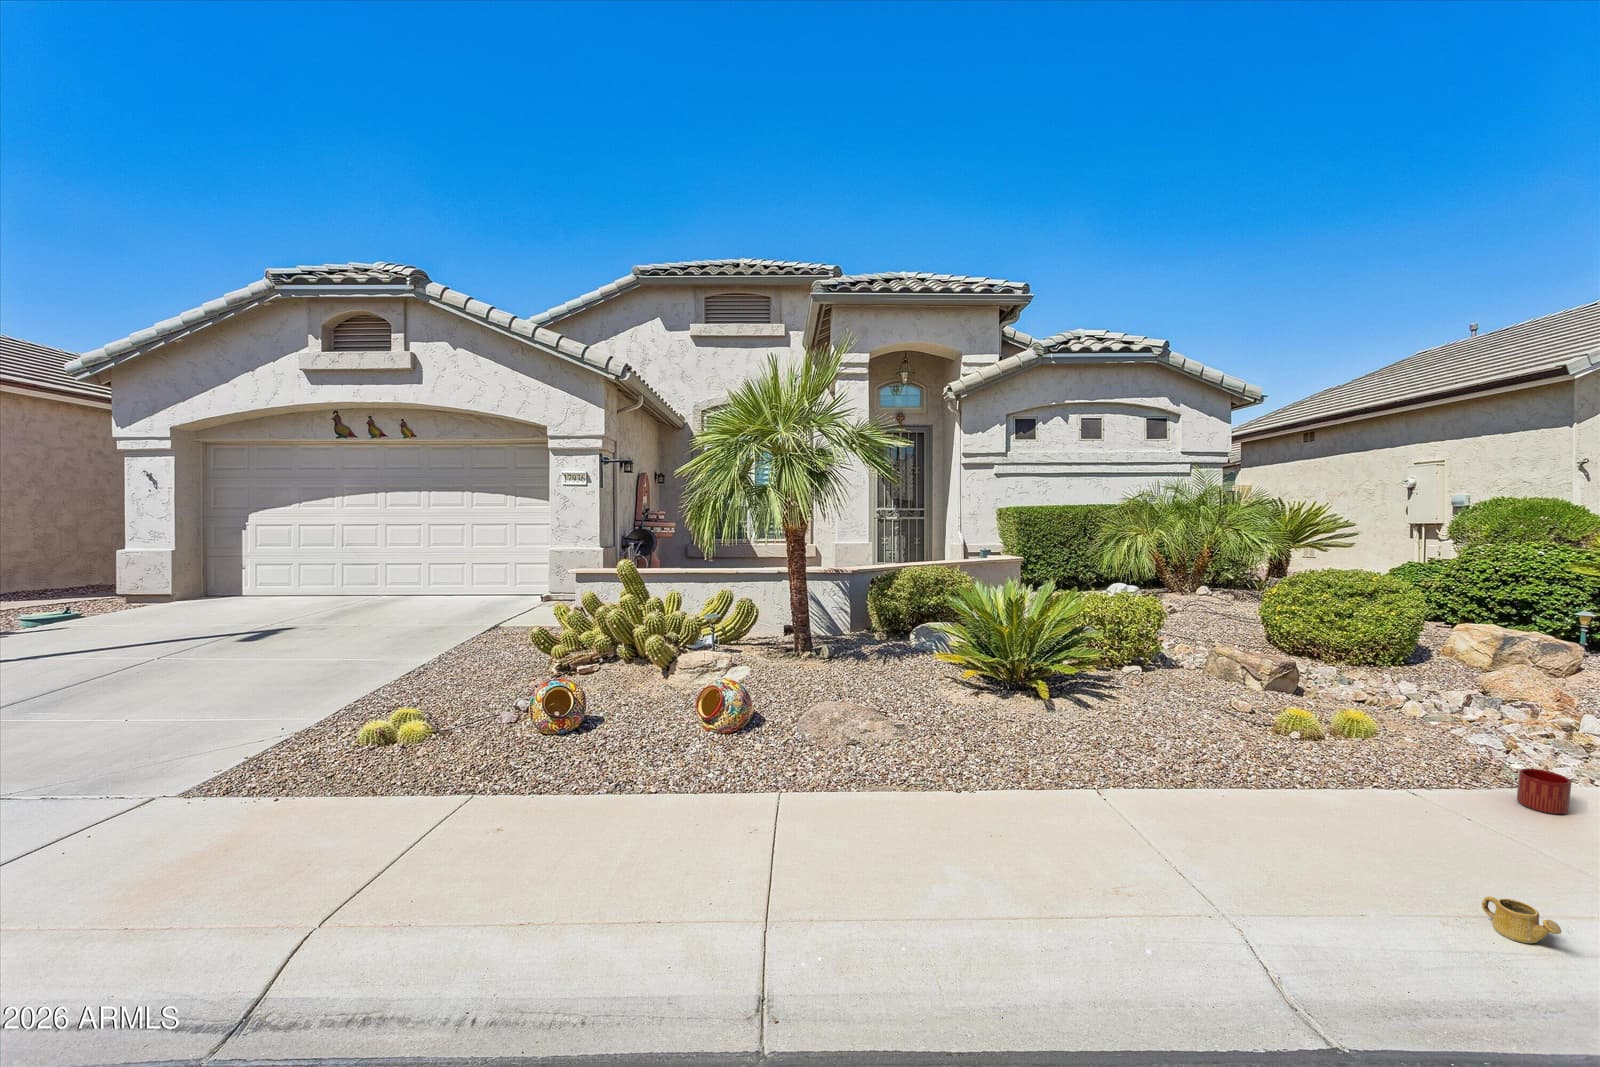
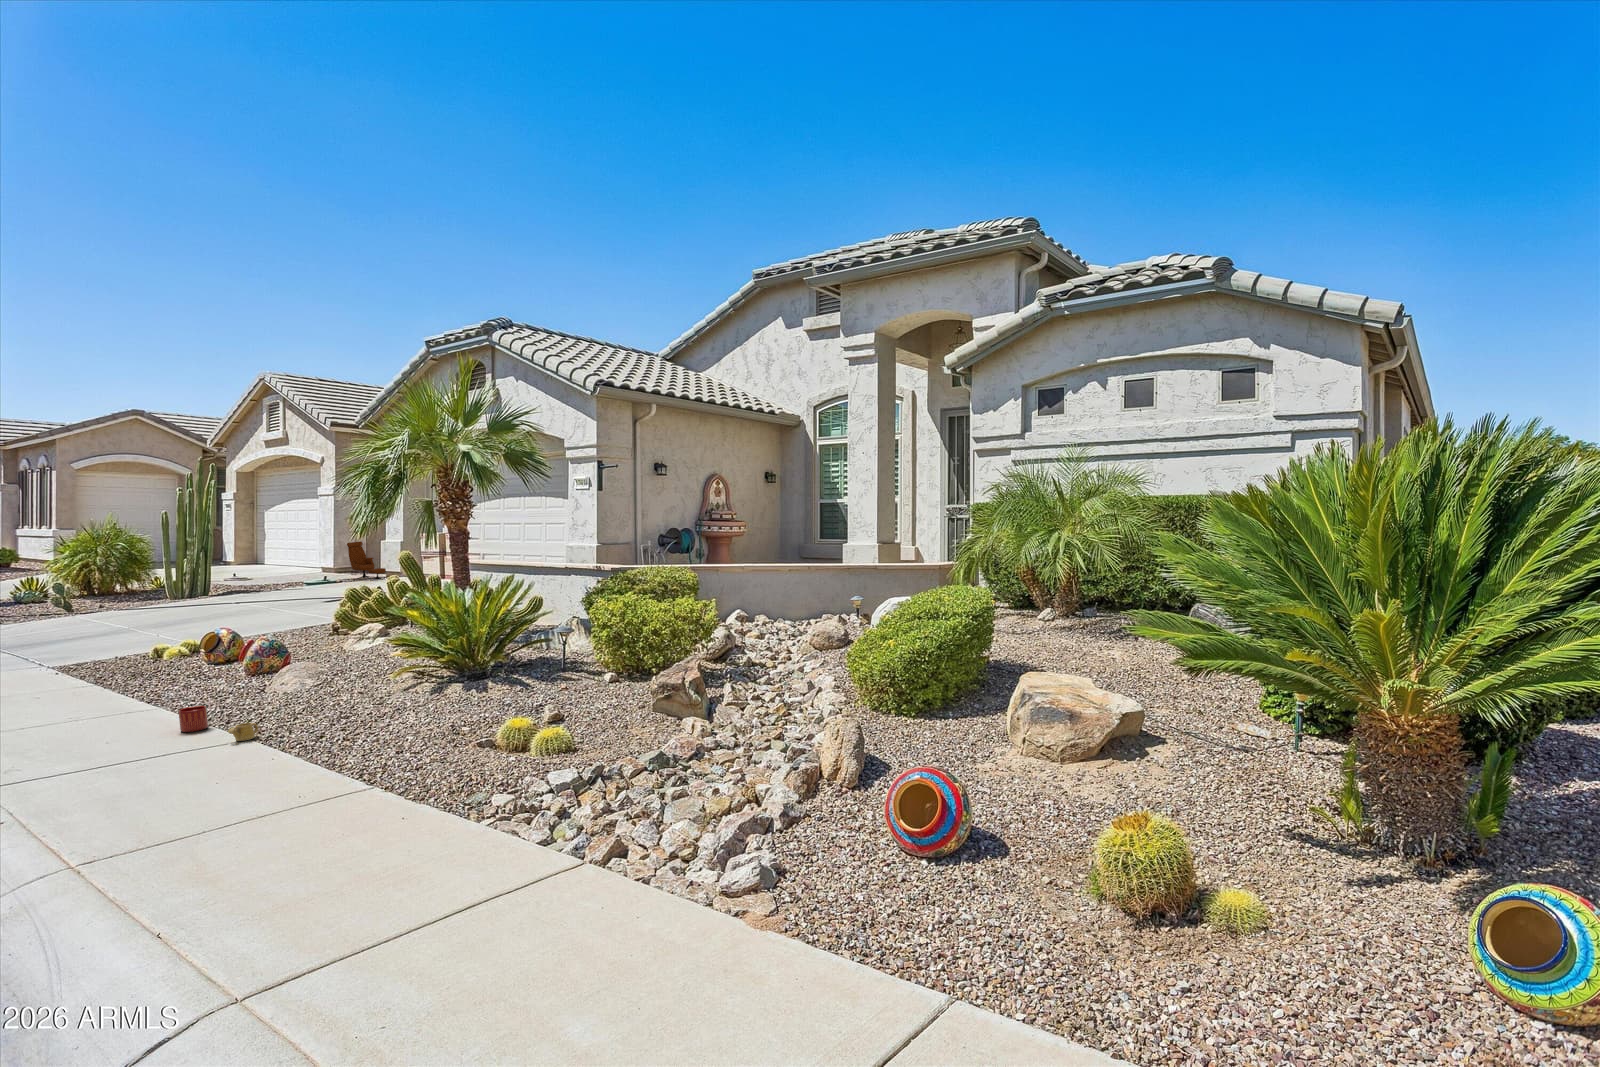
lounge chair: none [31,551,122,610] -> present [347,542,386,579]
planter: present [1517,768,1572,814] -> present [179,706,208,732]

